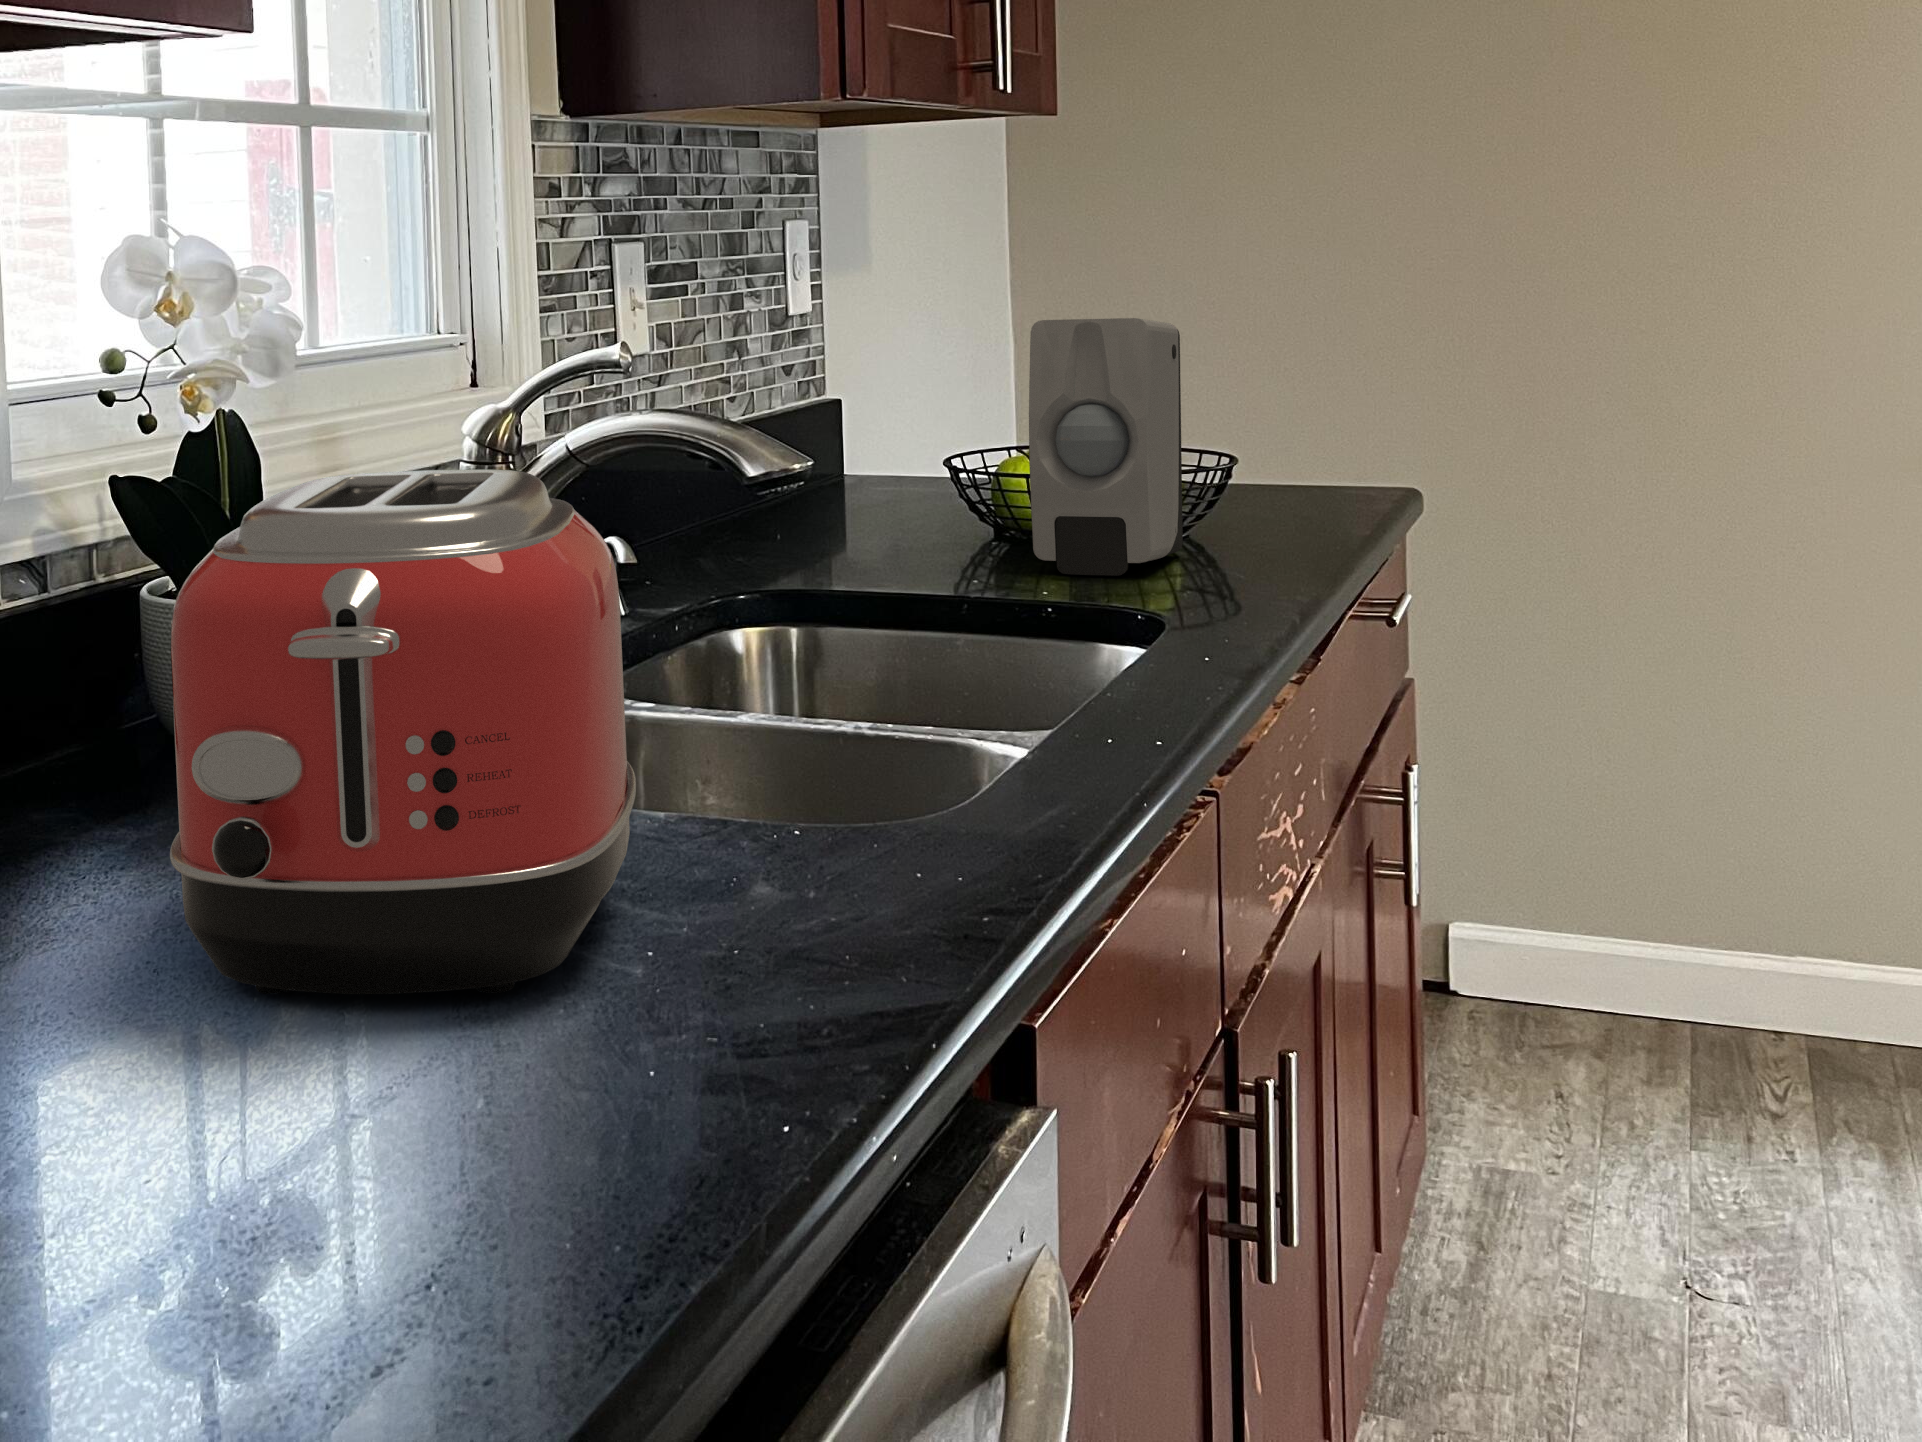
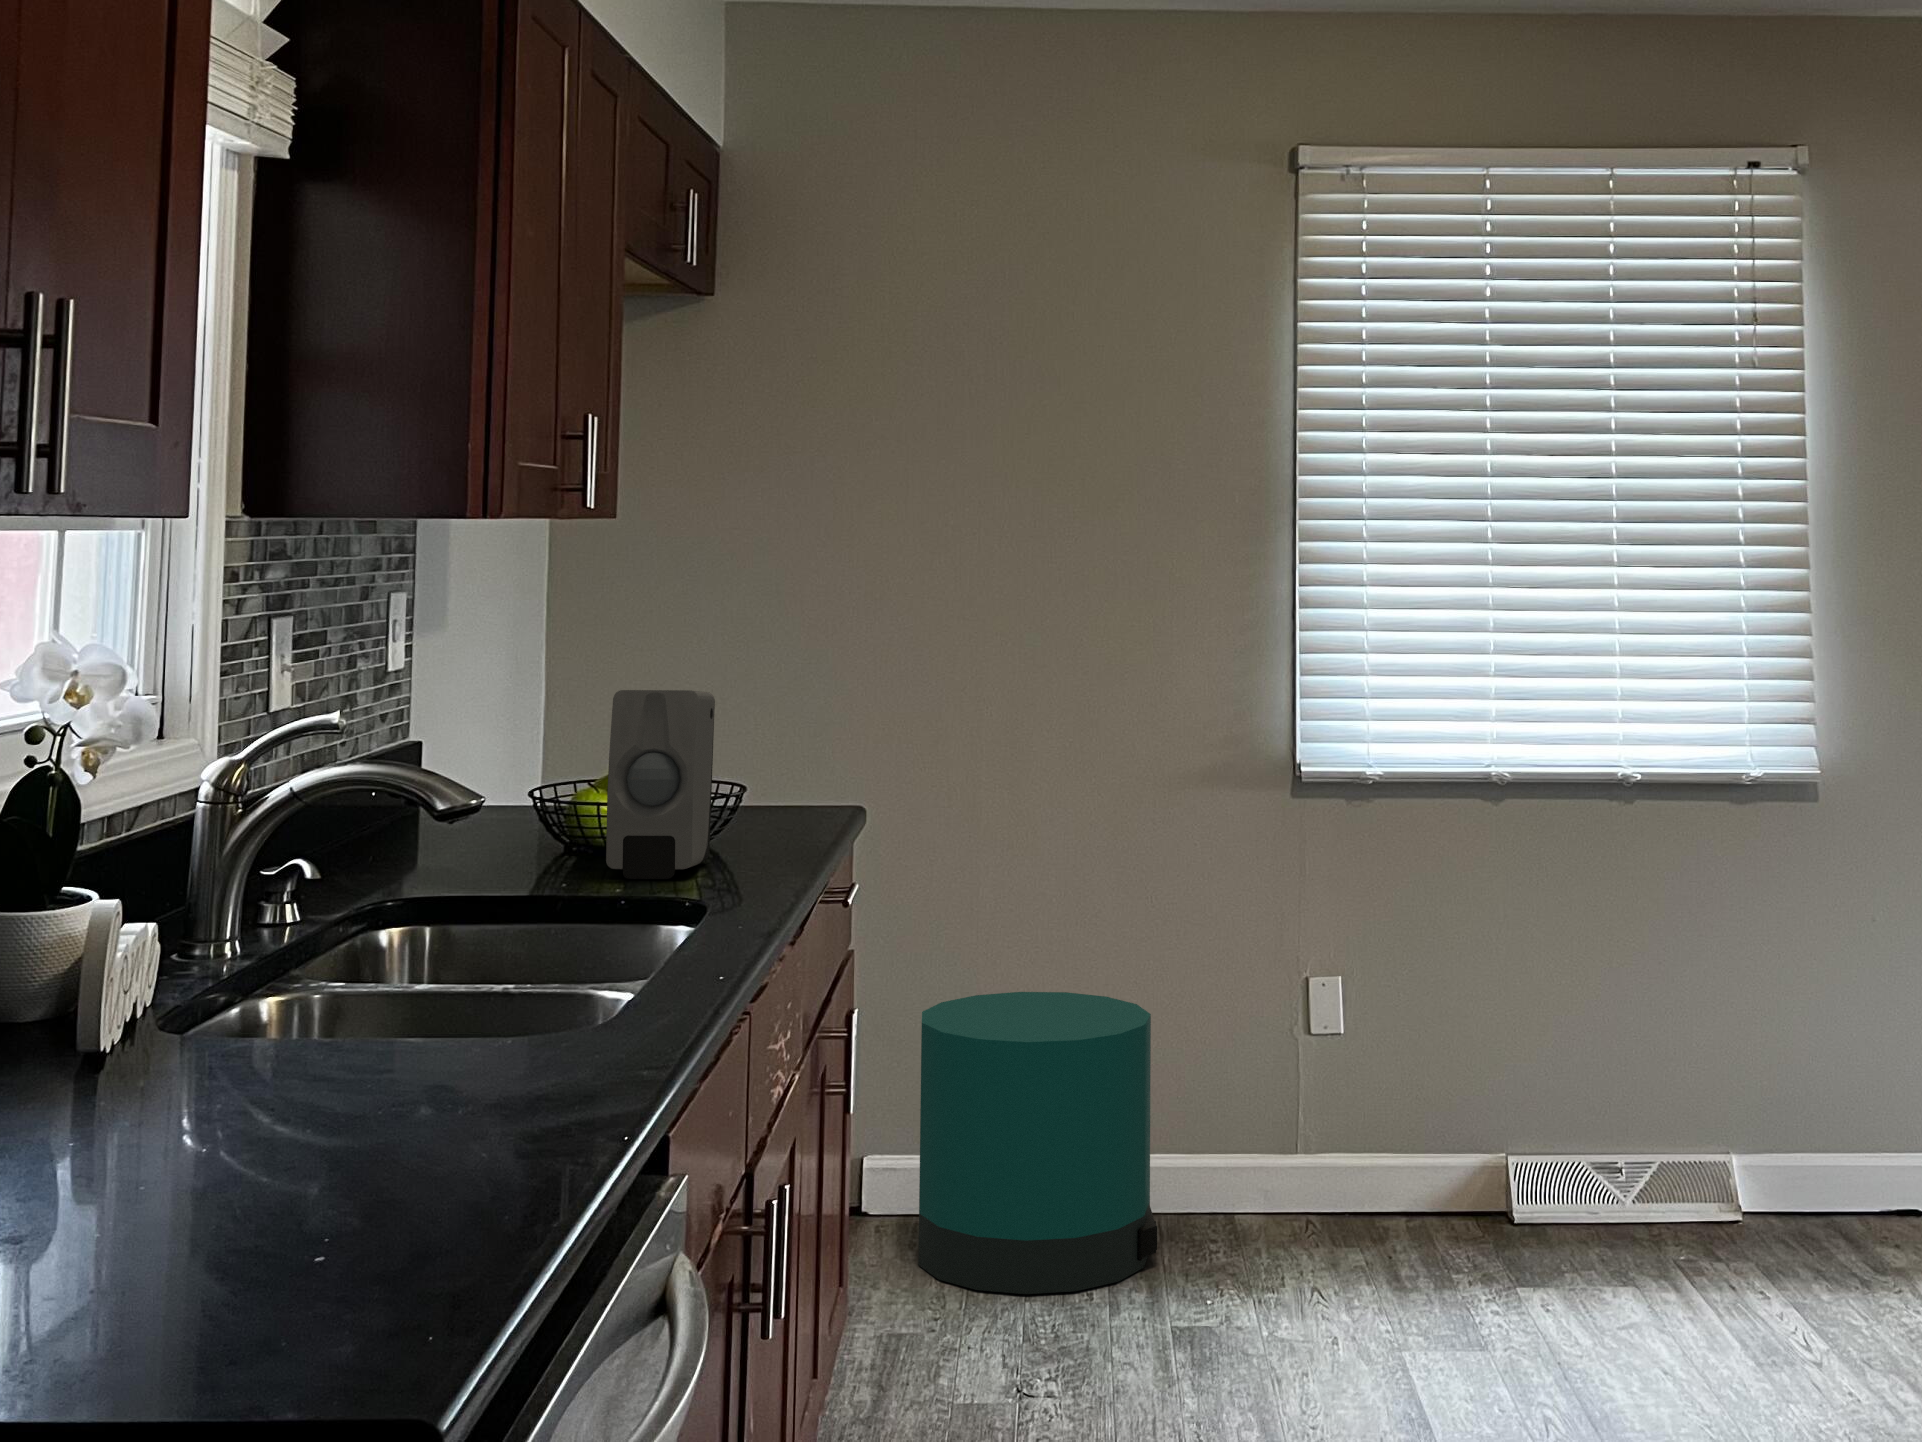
toaster: present [170,470,636,994] -> none [135,814,442,1163]
trash can: none [1524,735,1895,1146] -> present [918,992,1157,1294]

